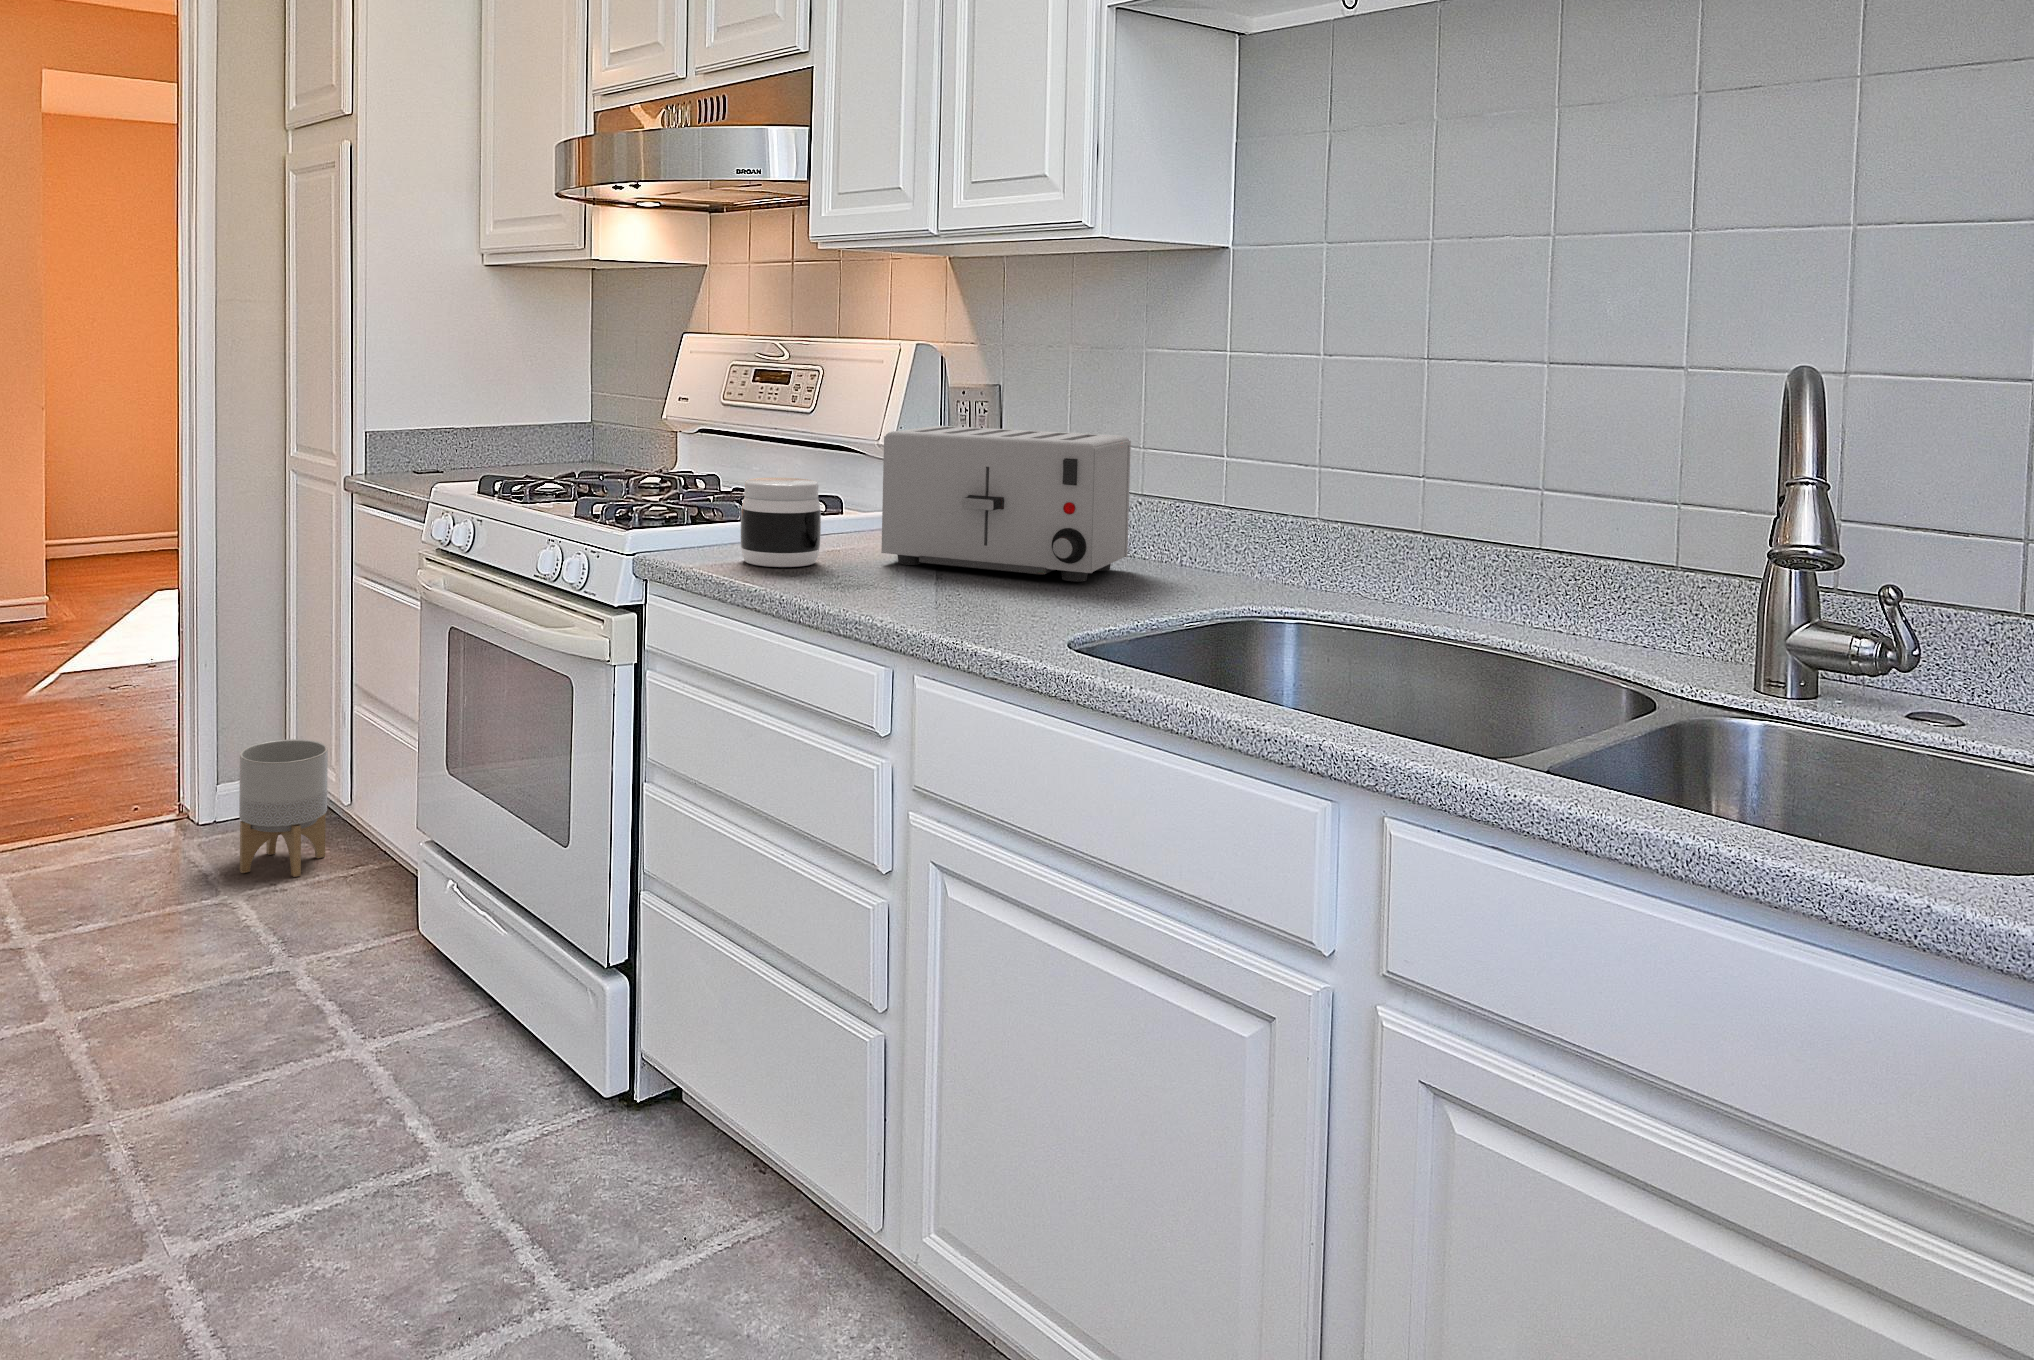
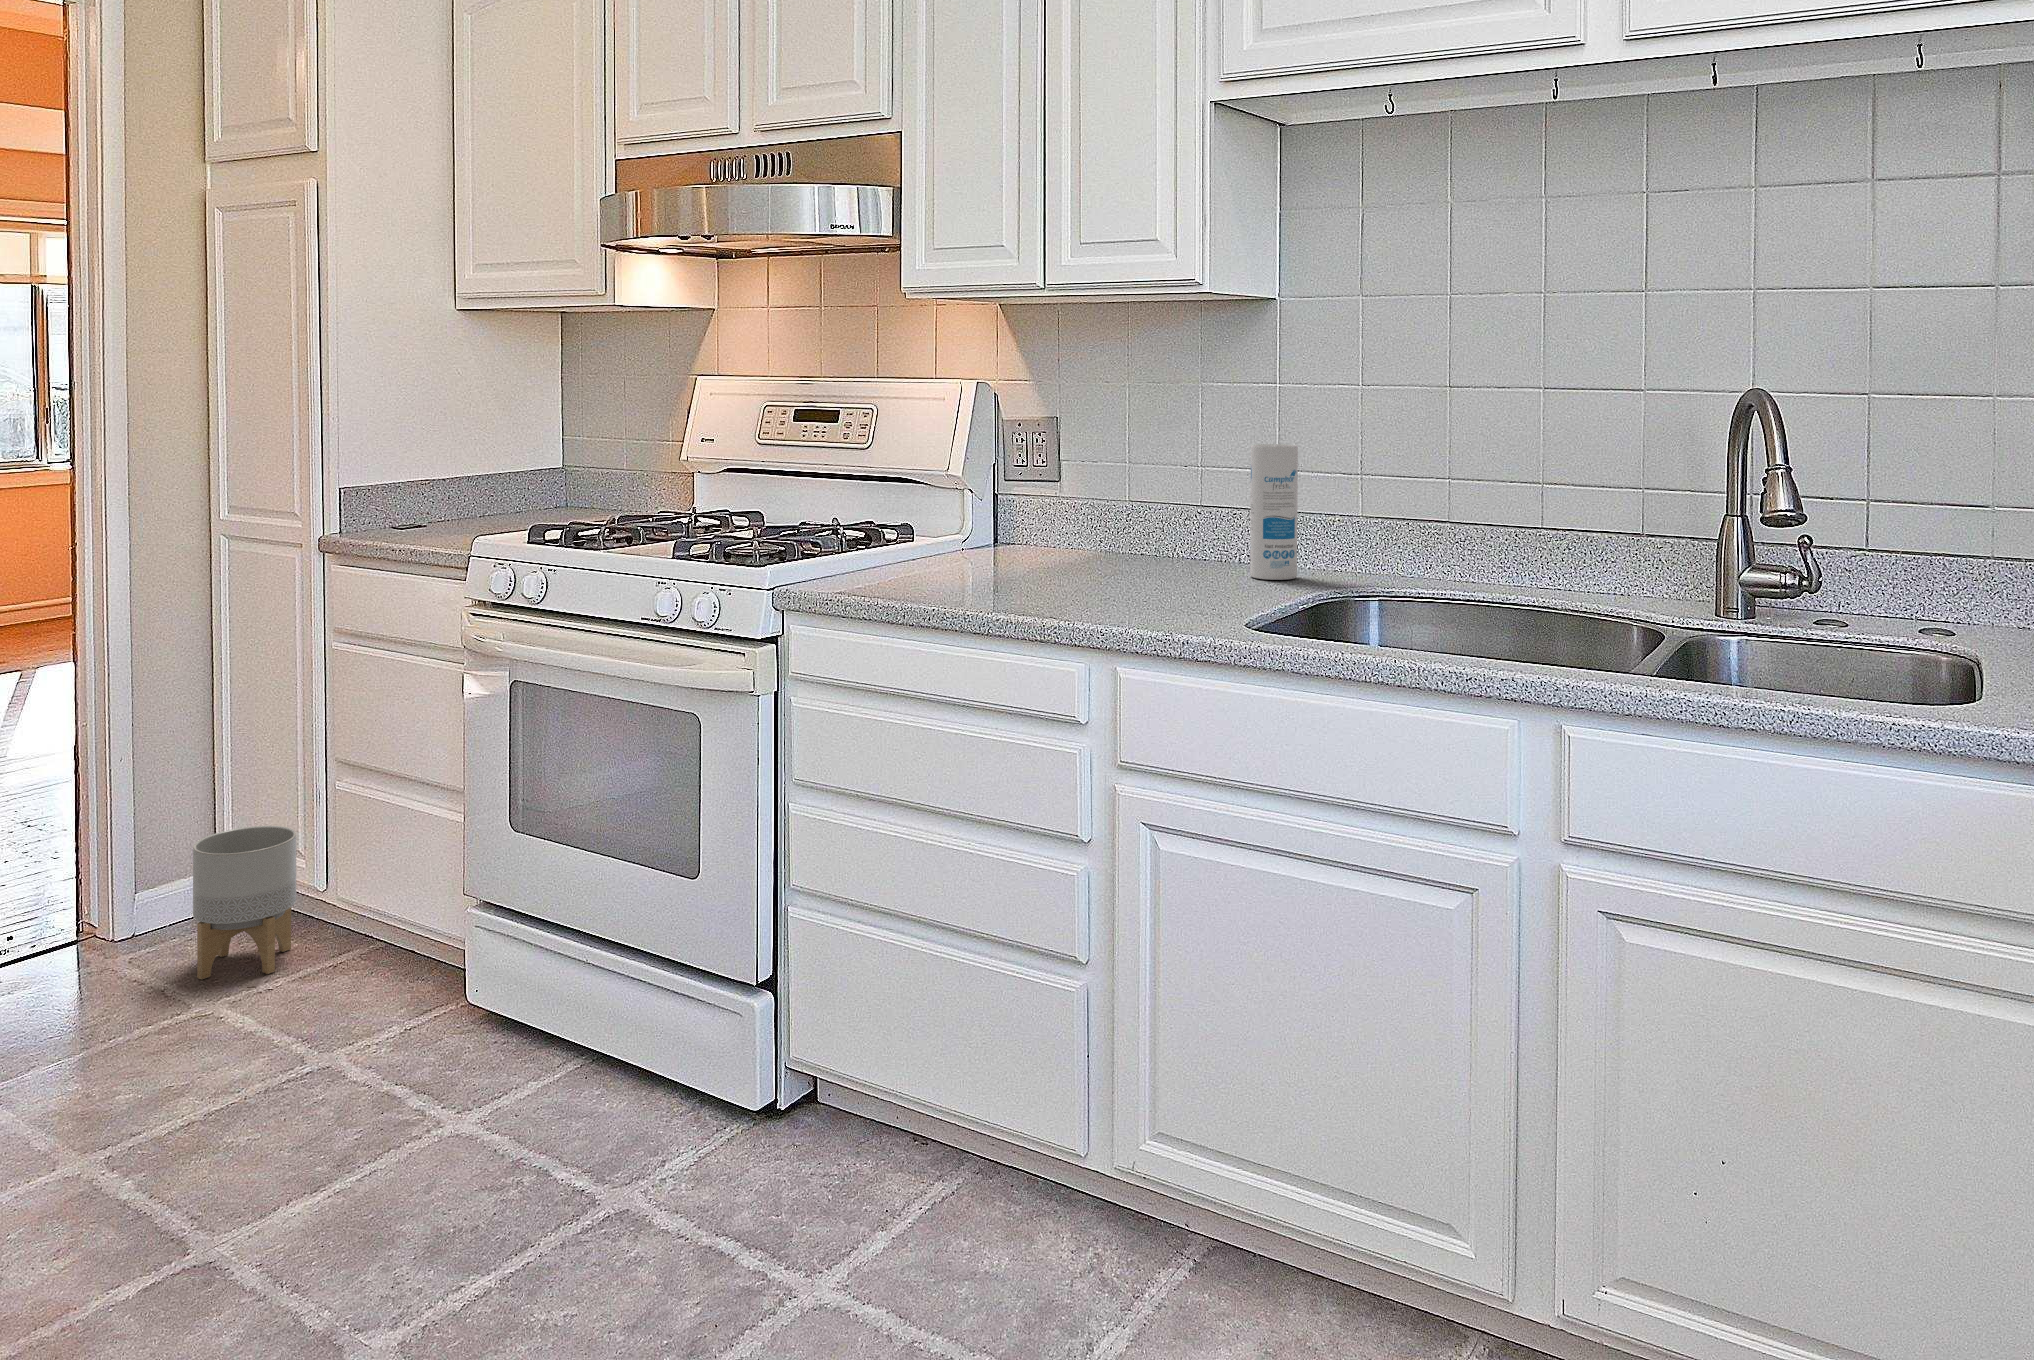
canister: none [1176,422,1239,588] -> present [1250,444,1298,580]
toaster: present [881,426,1131,582] -> none [1006,456,1201,582]
jar: present [741,478,821,567] -> none [885,508,958,589]

